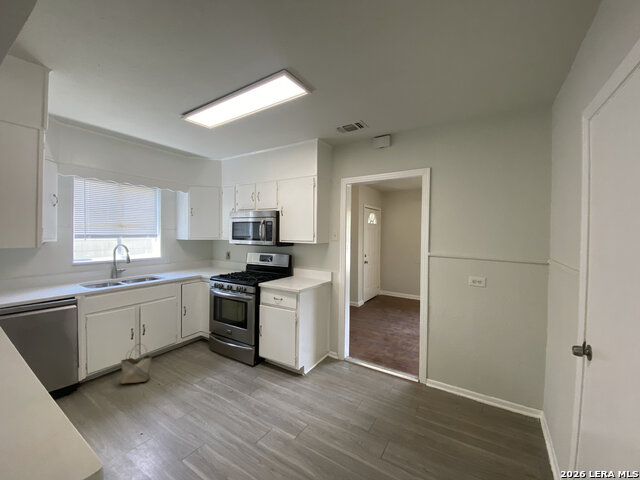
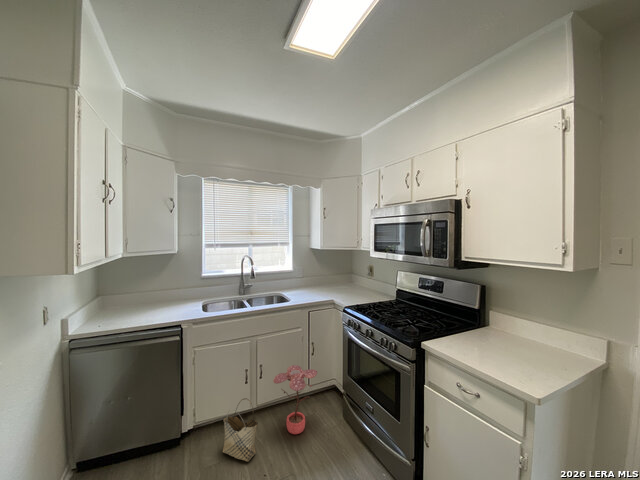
potted plant: none [160,320,194,364] -> present [273,365,317,434]

